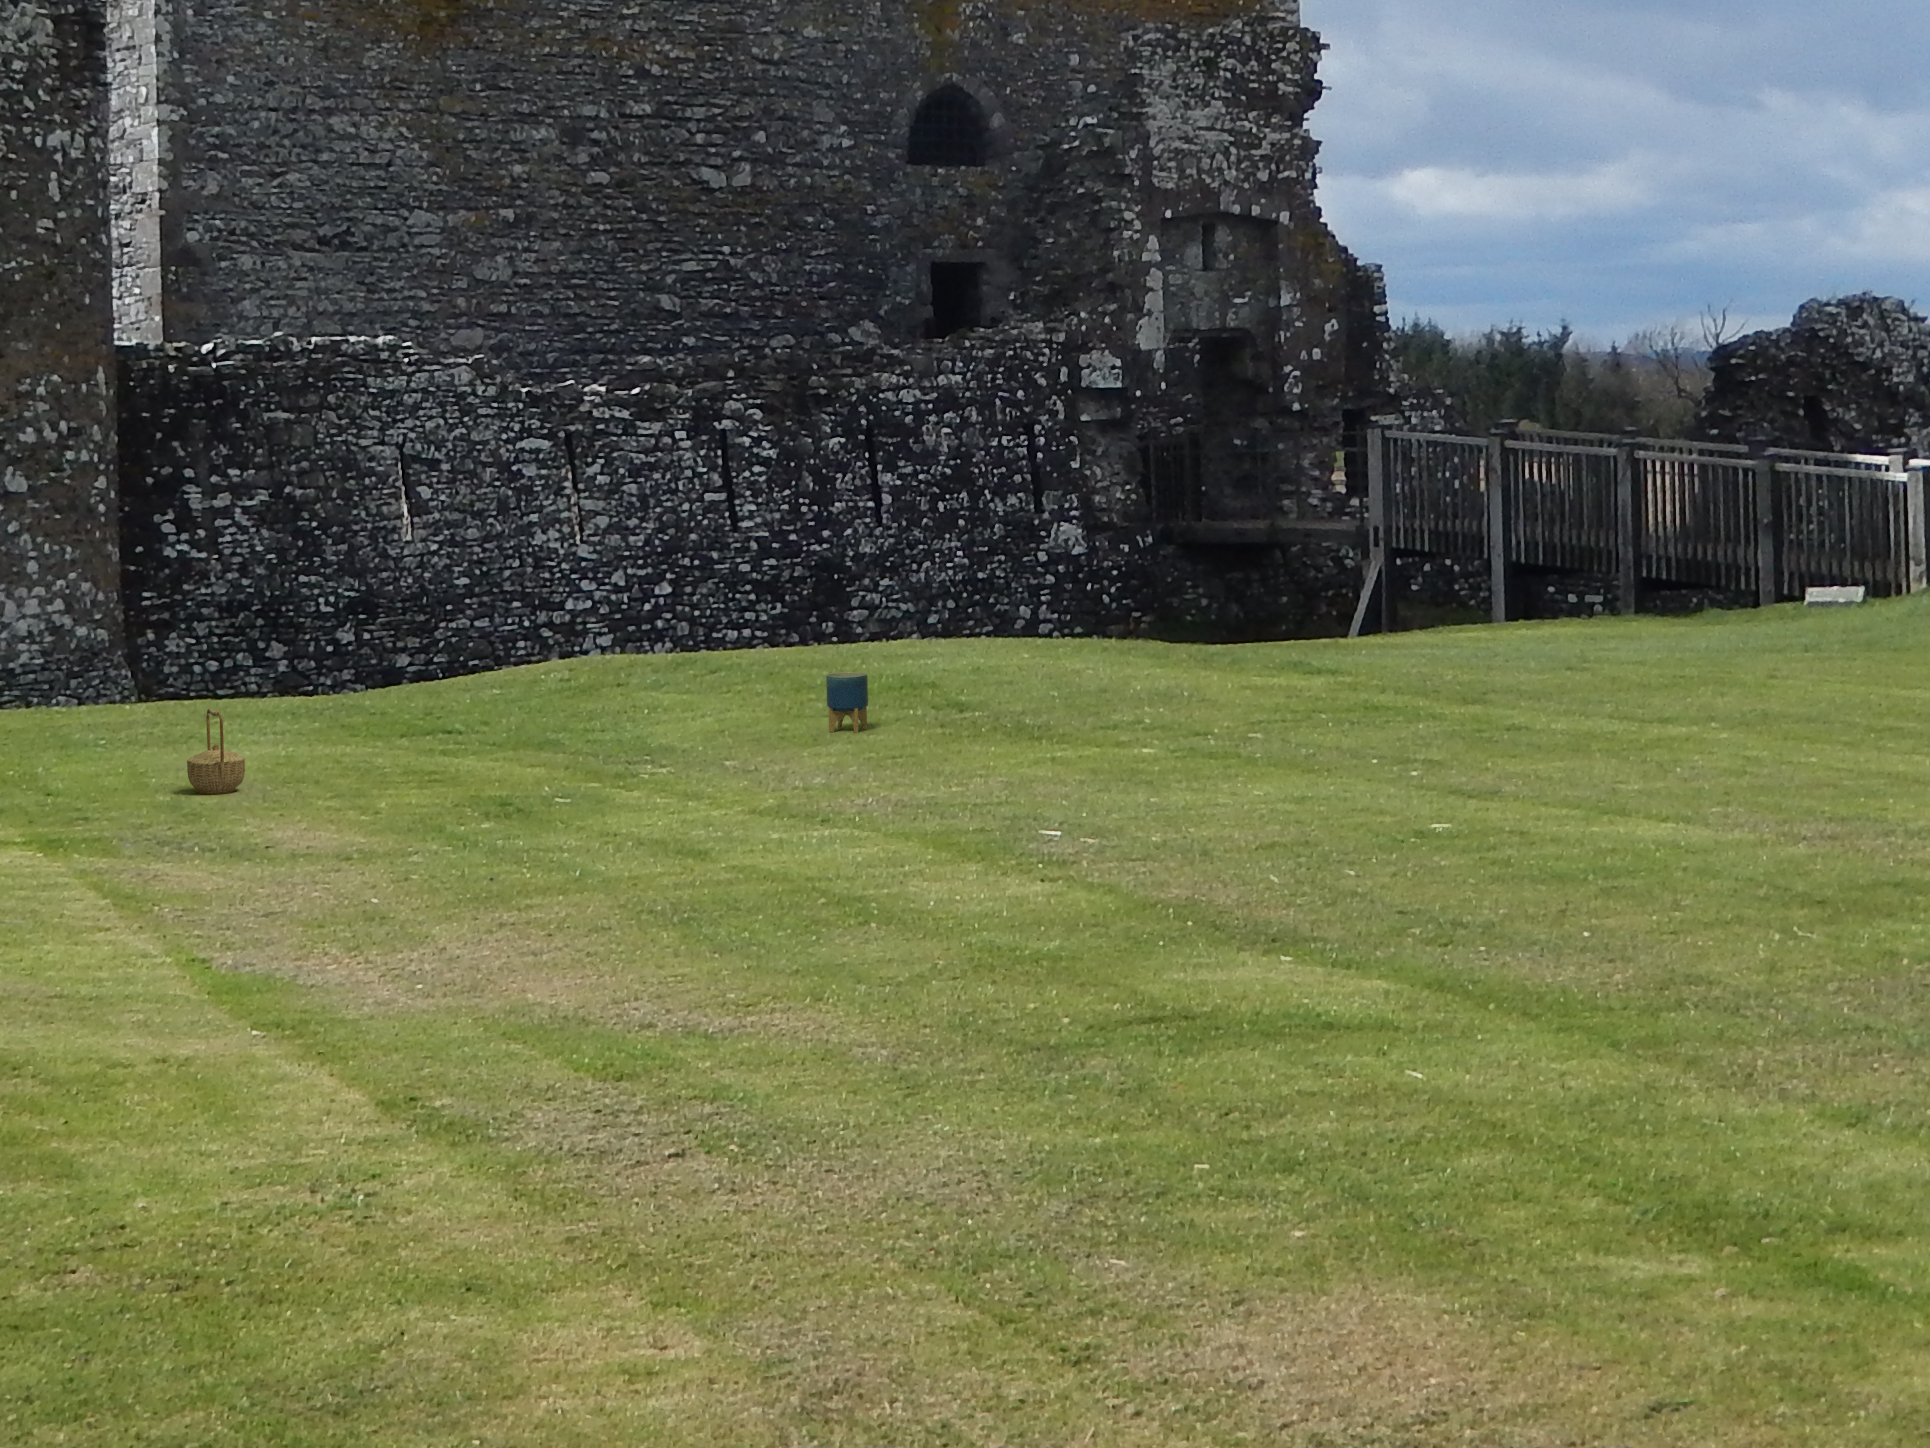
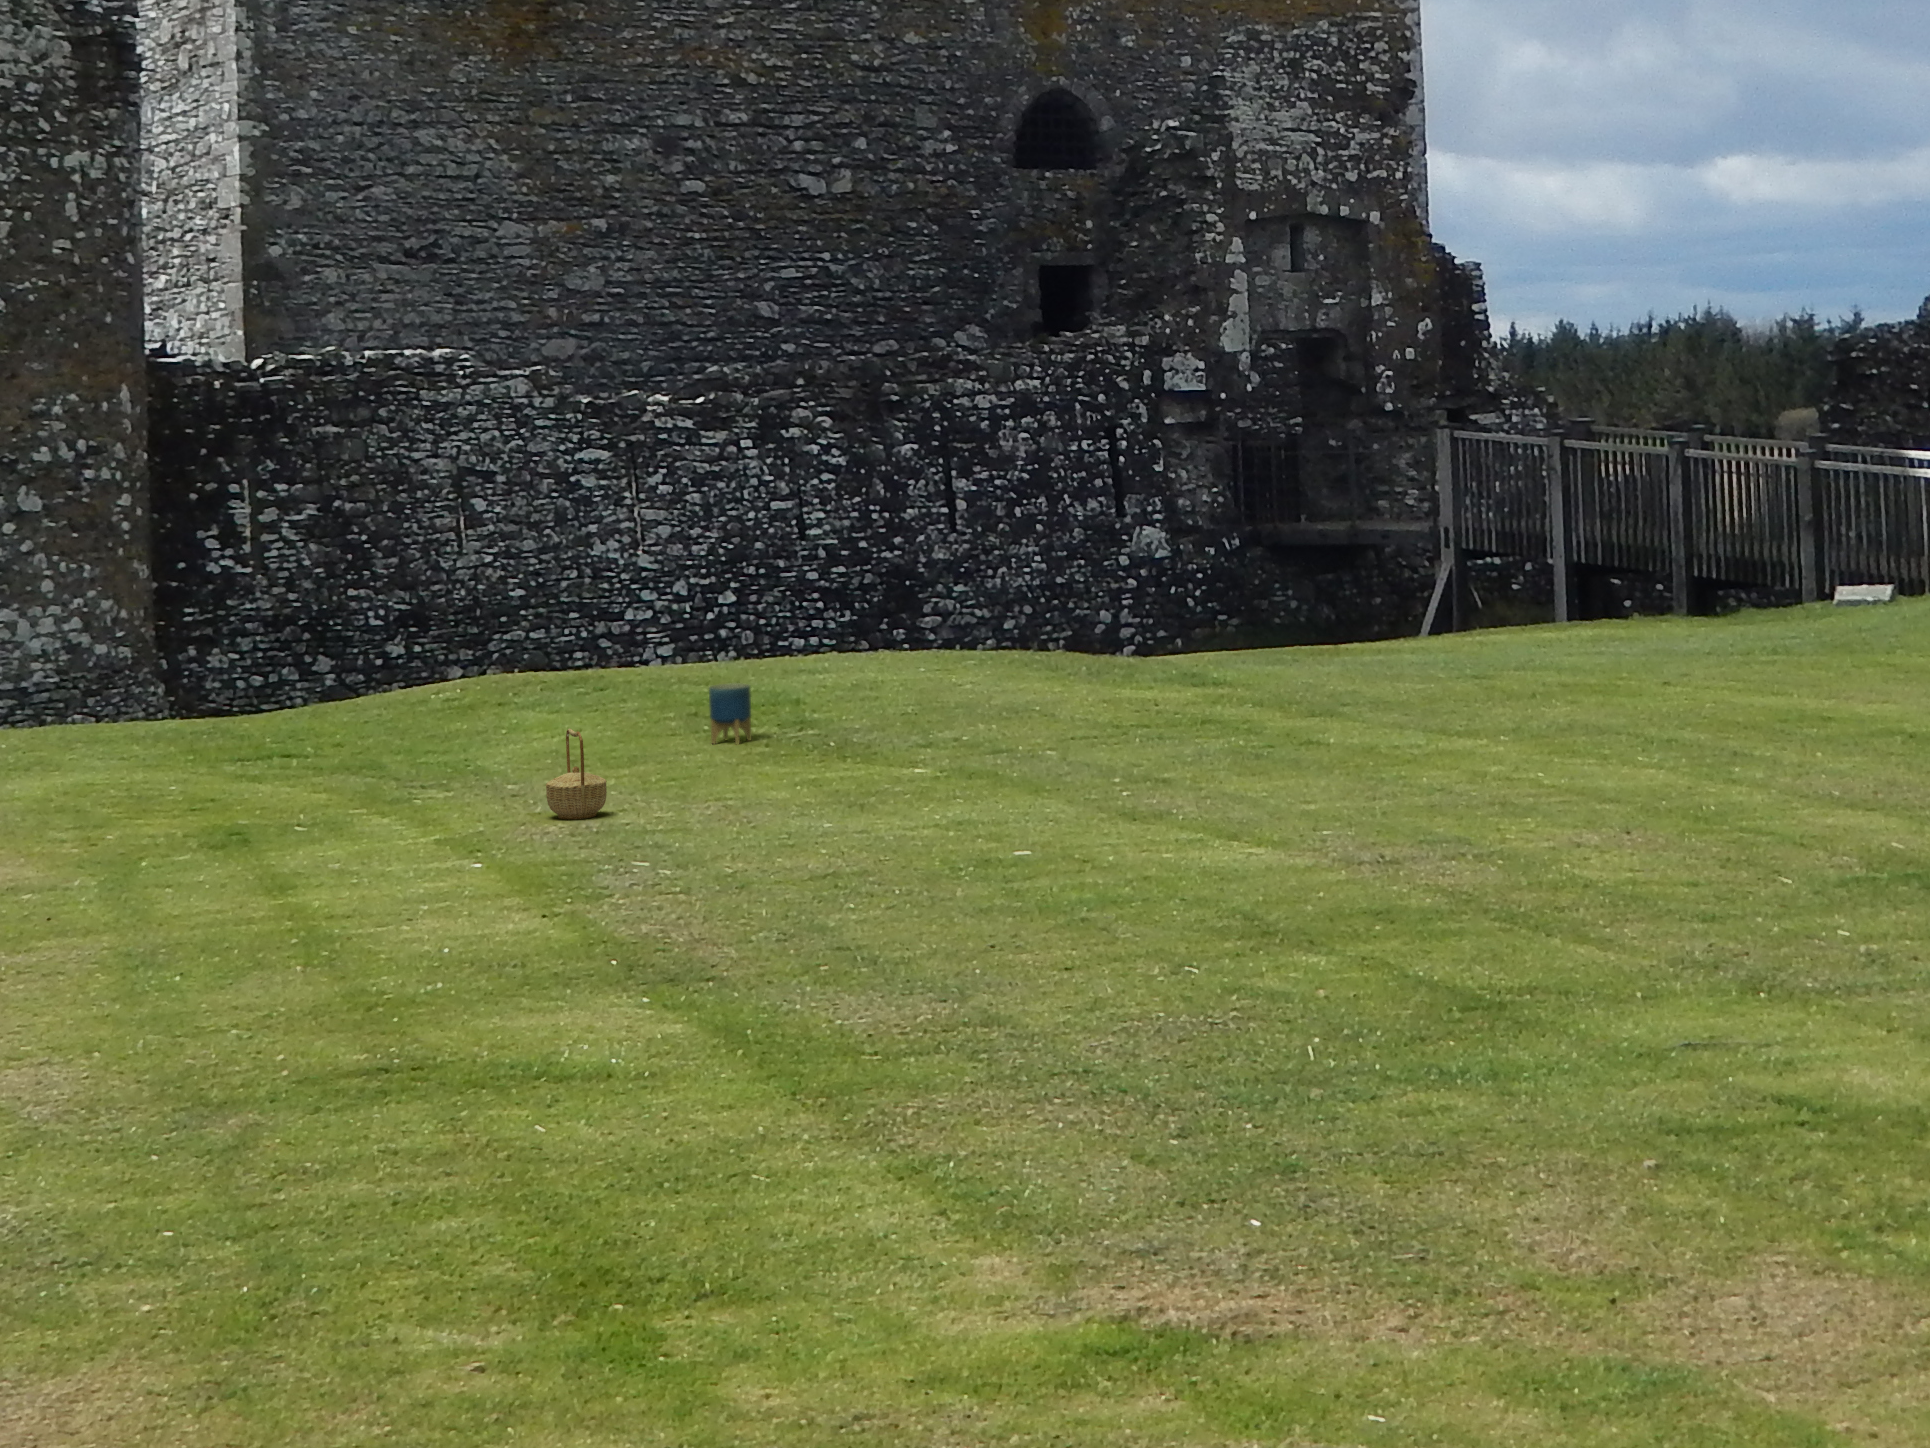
basket: present [187,708,245,794] -> present [546,728,607,819]

